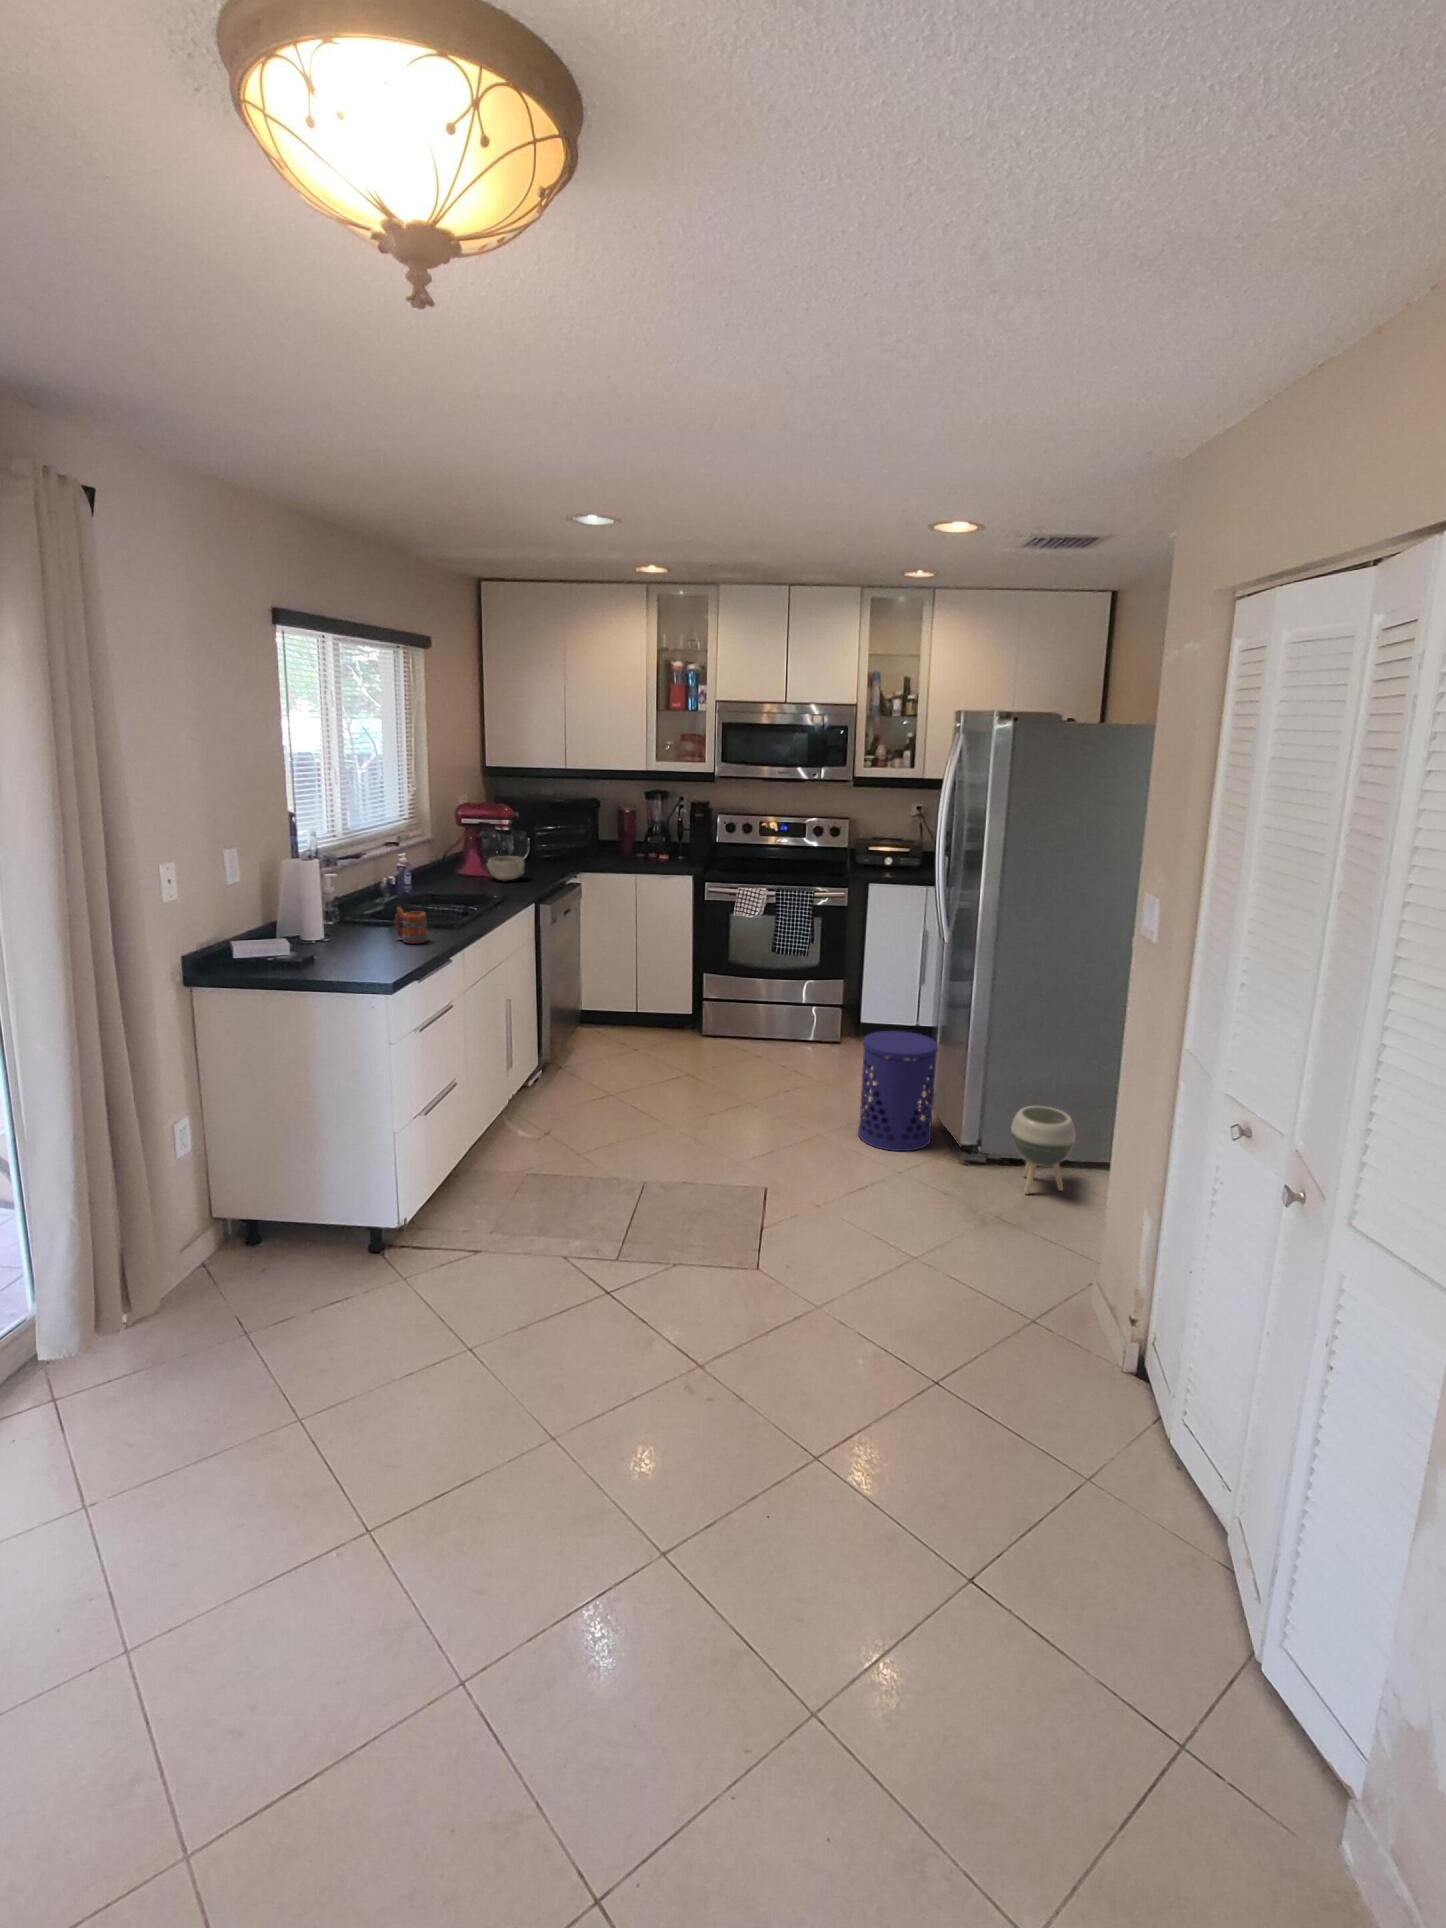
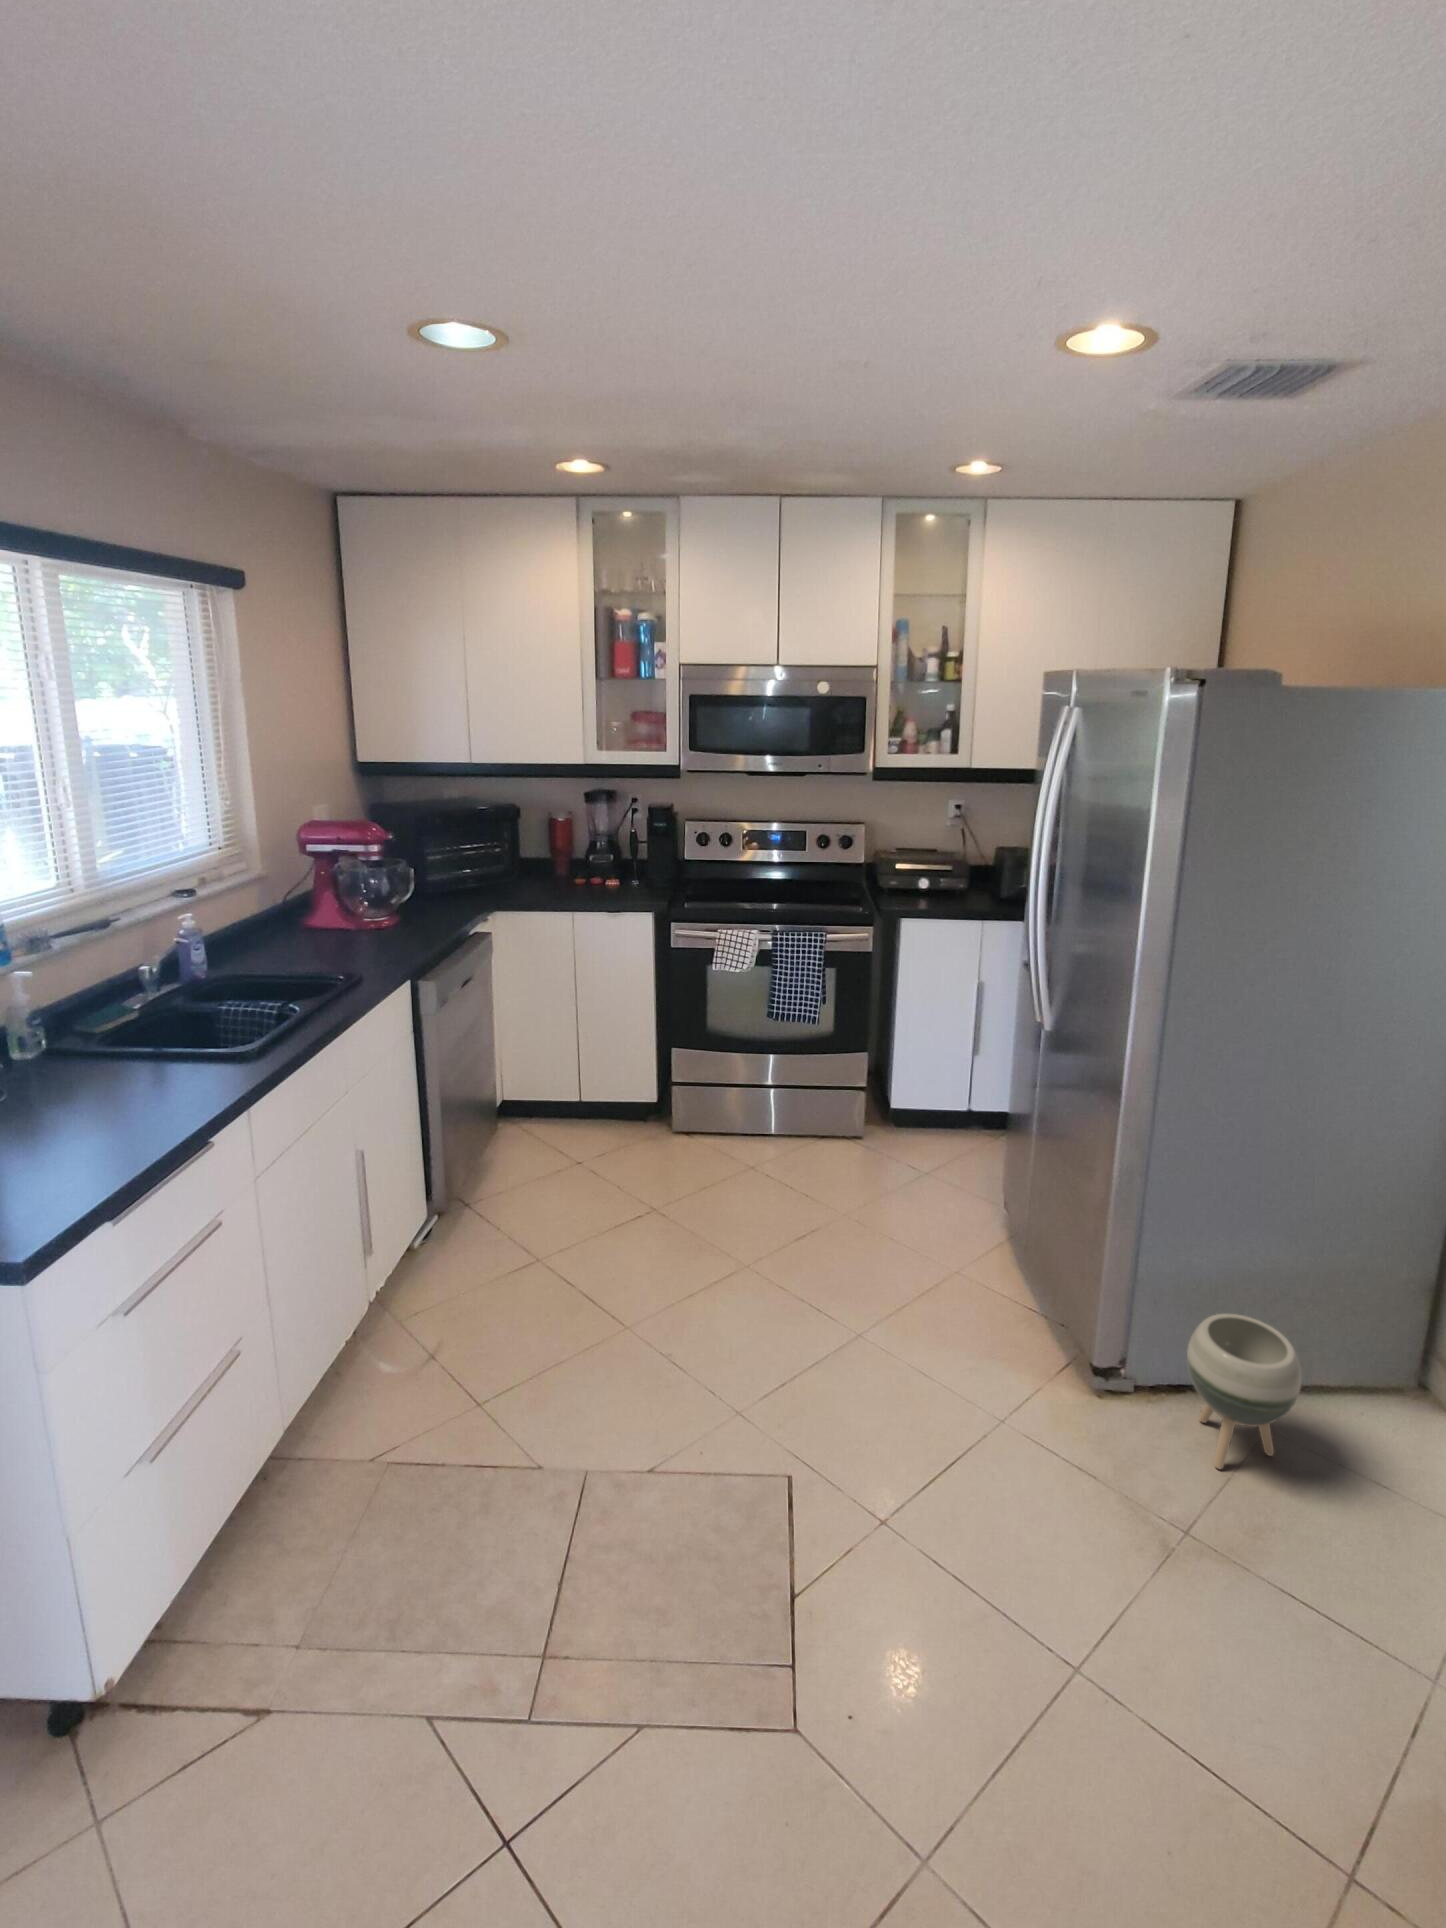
bowl: present [487,856,525,881] -> none [341,900,401,939]
mug: present [394,907,428,944] -> none [95,1052,164,1123]
waste bin: present [858,1031,938,1151] -> none [919,1166,1047,1368]

